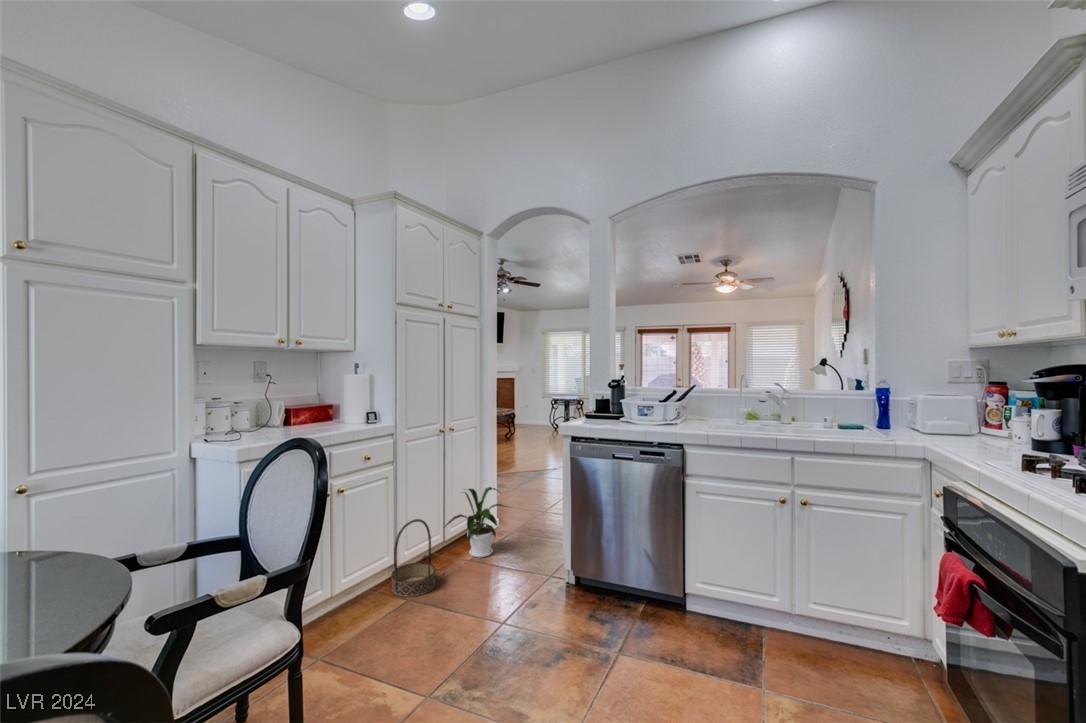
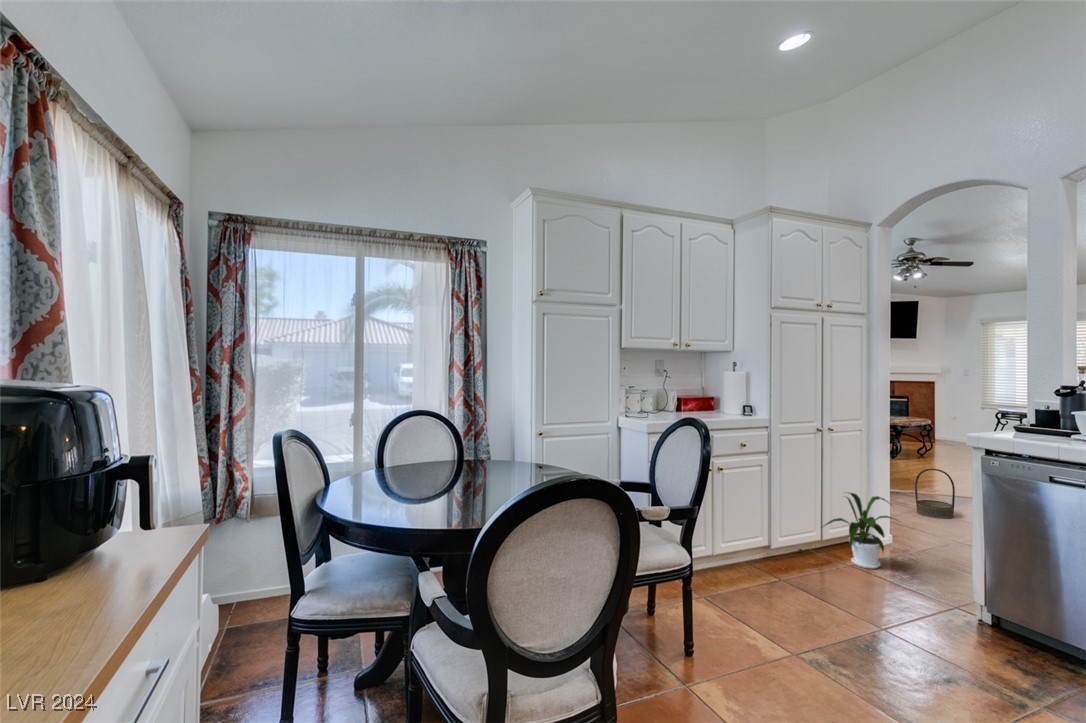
basket: present [391,519,436,597] -> present [915,469,955,519]

